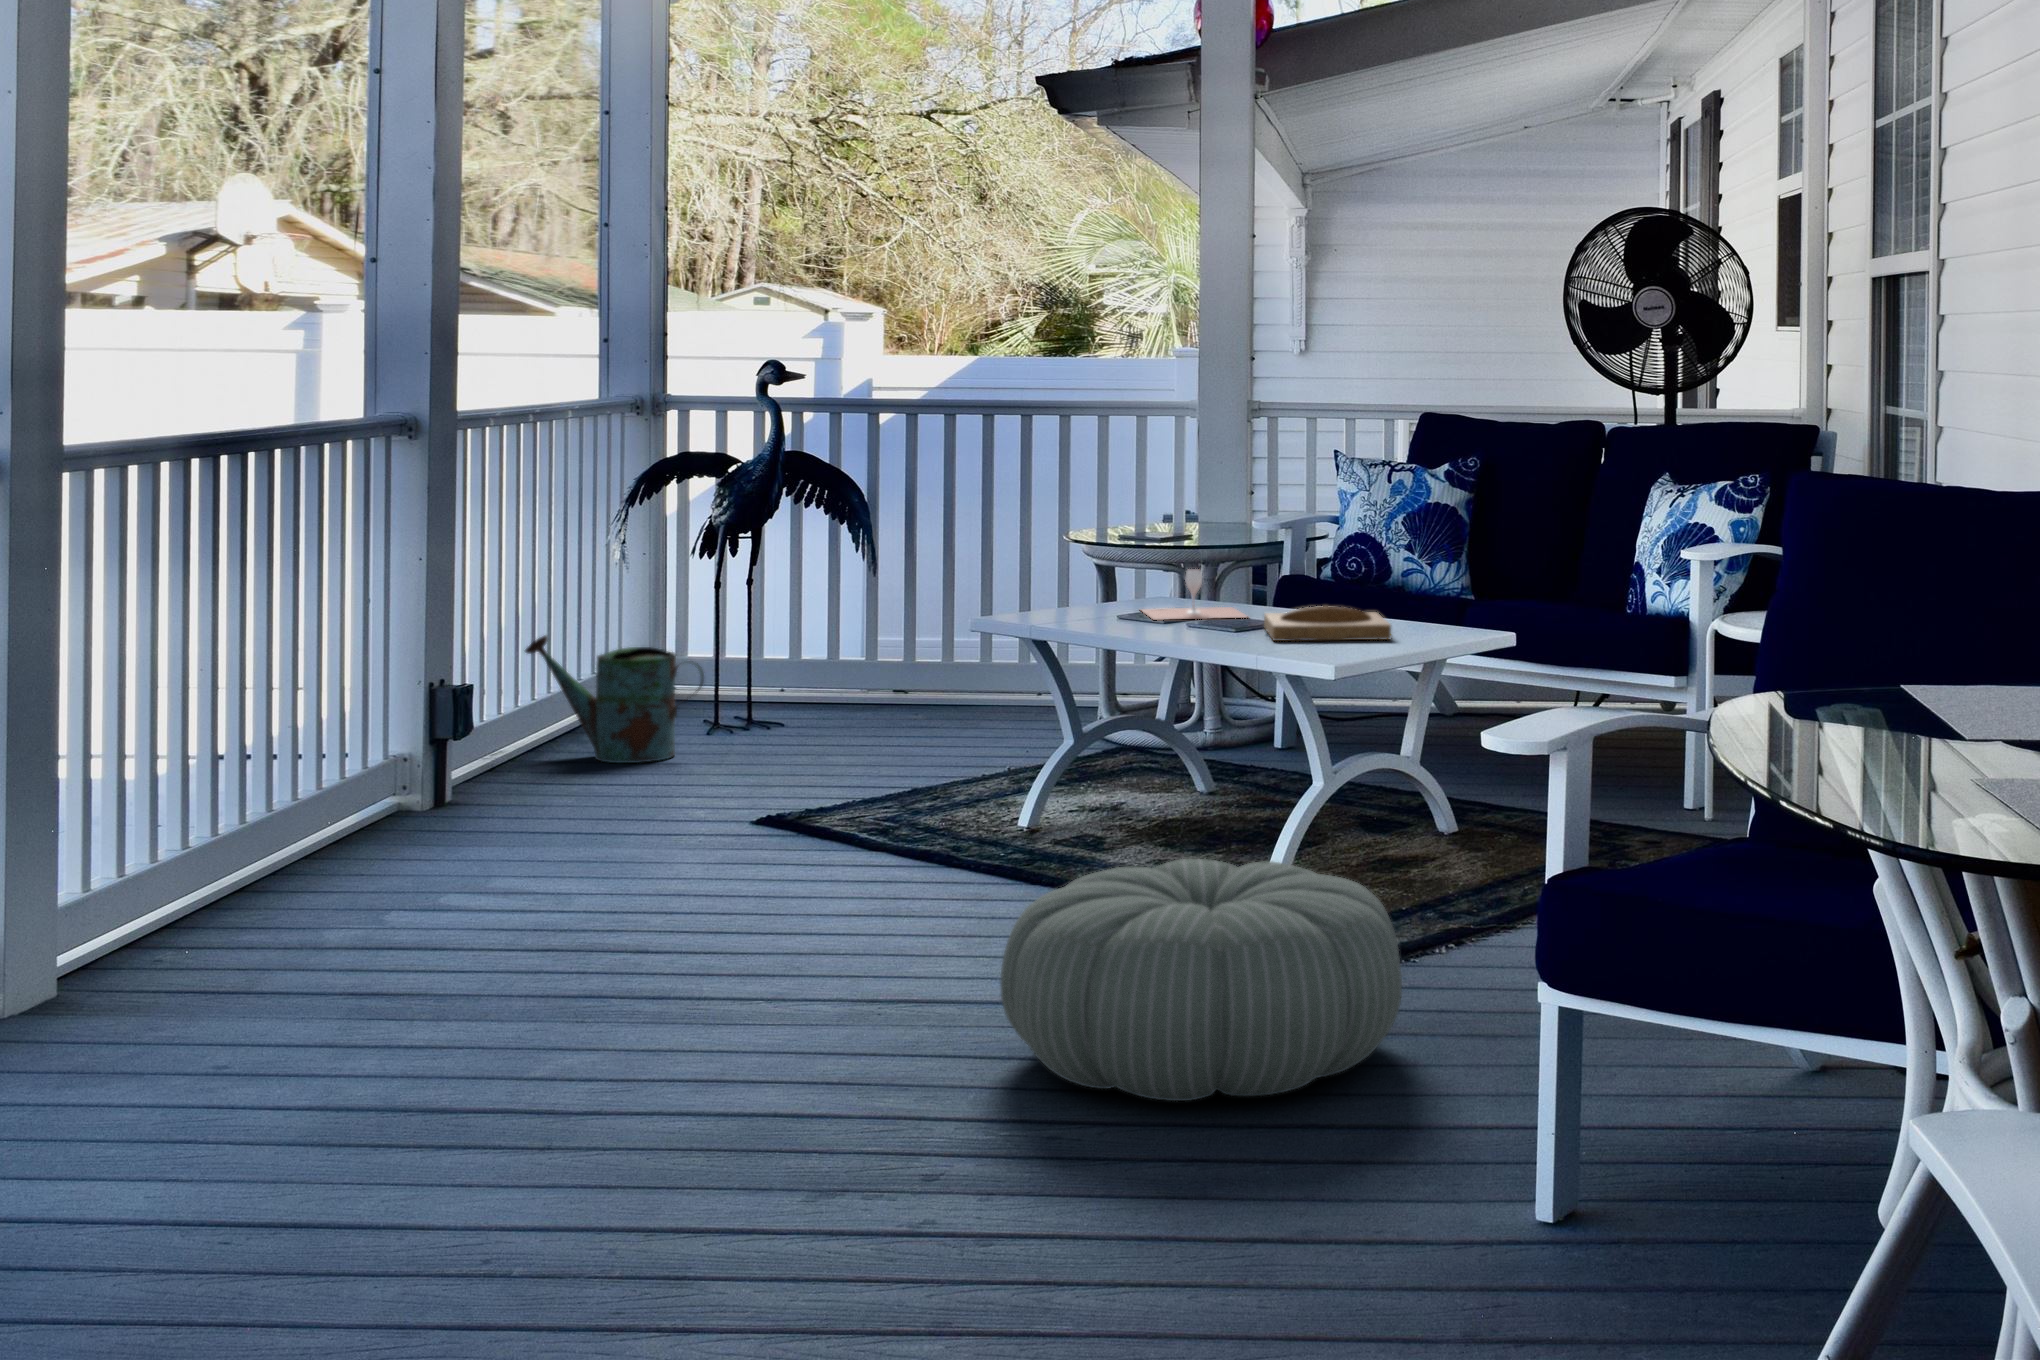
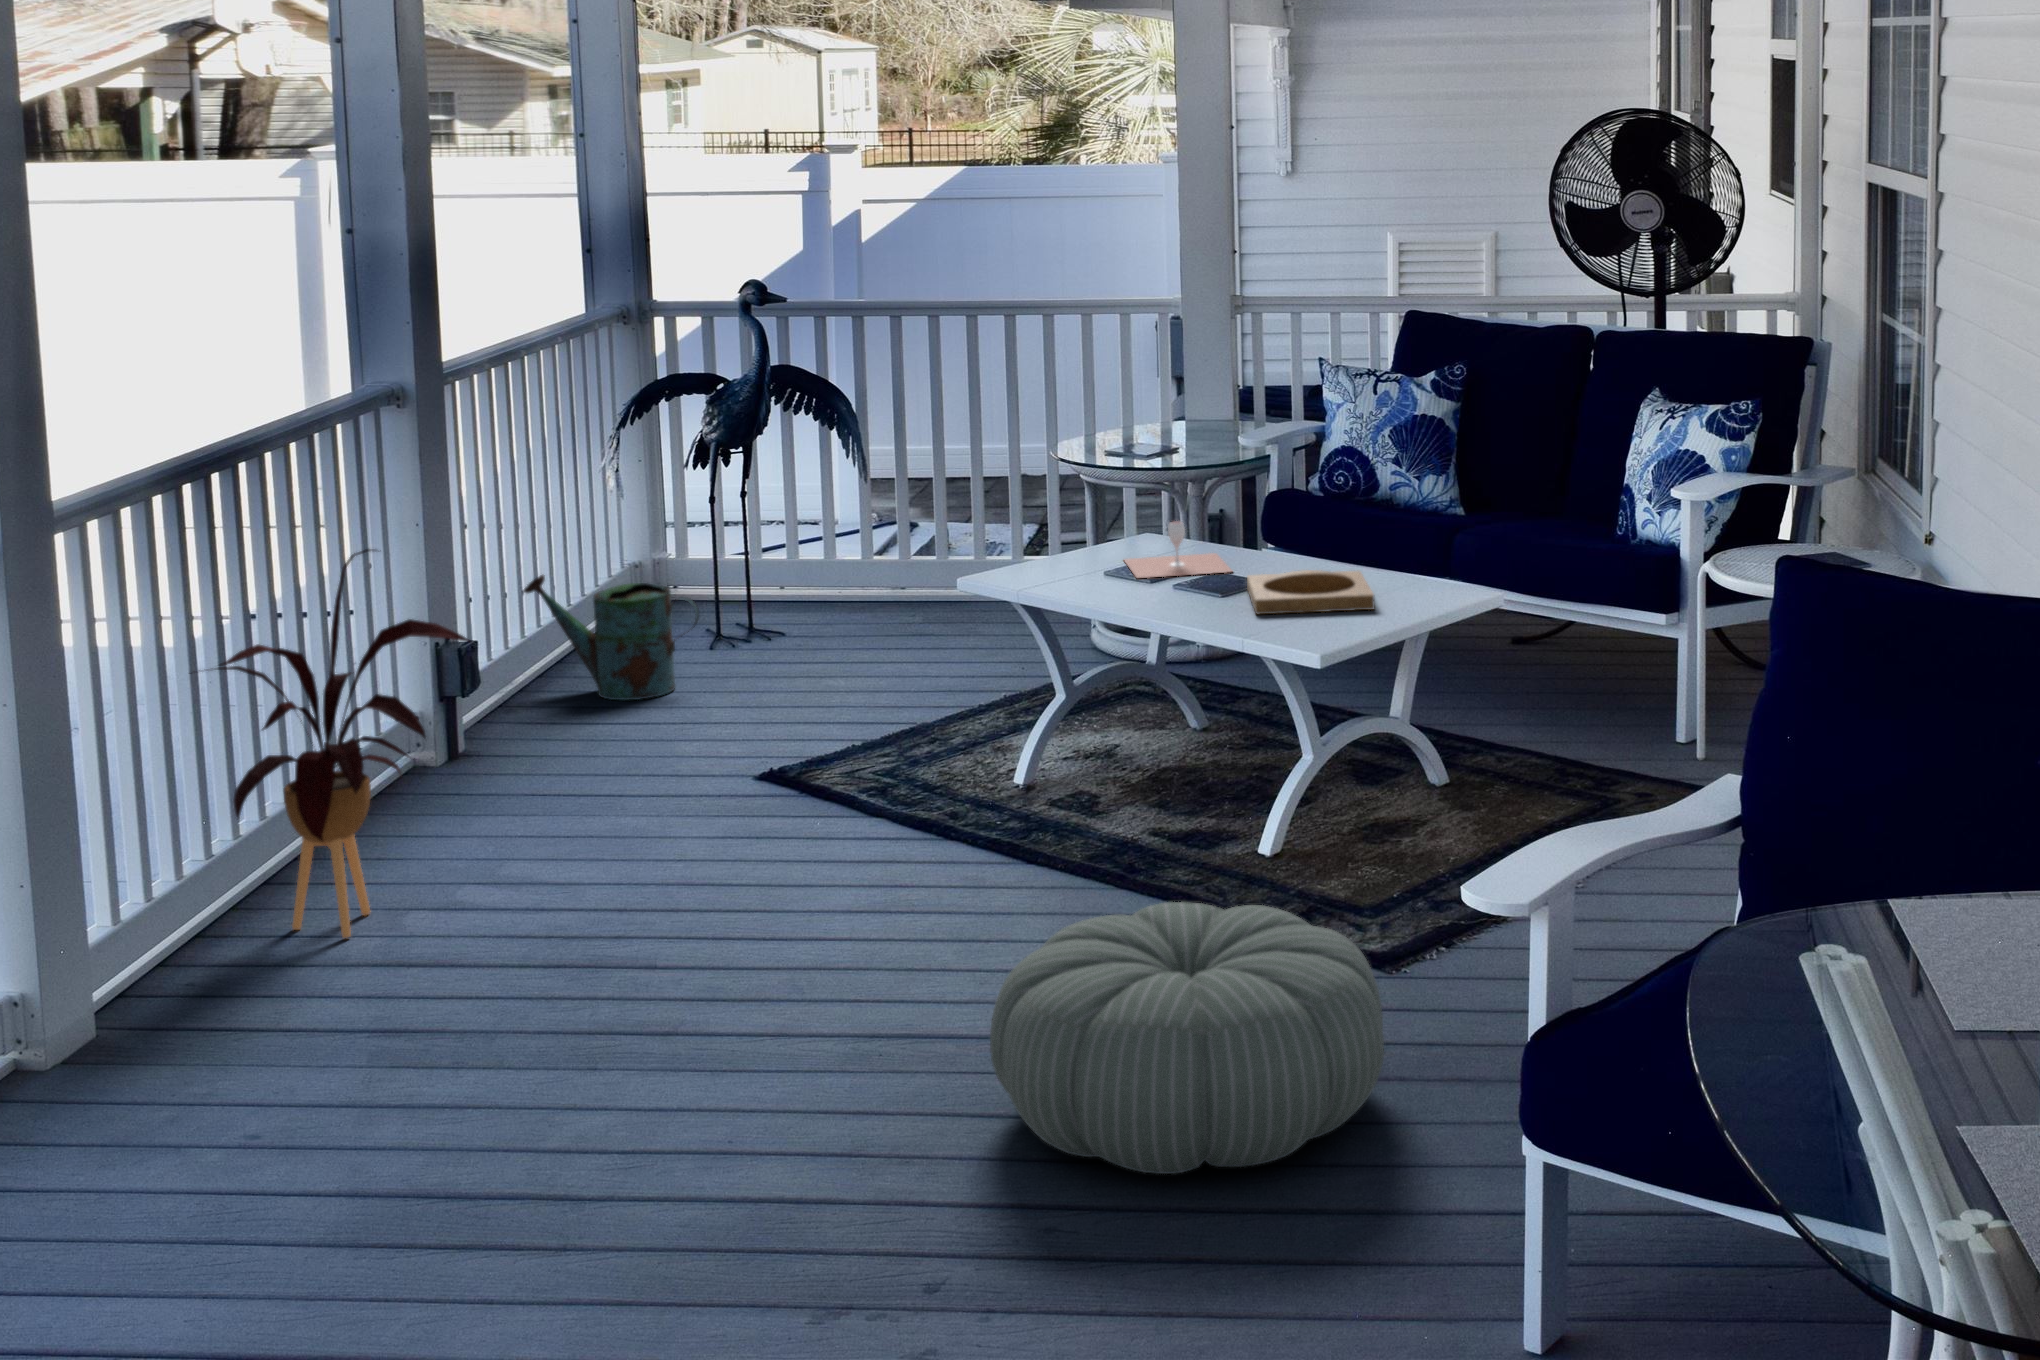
house plant: none [183,528,482,928] -> present [190,549,470,938]

